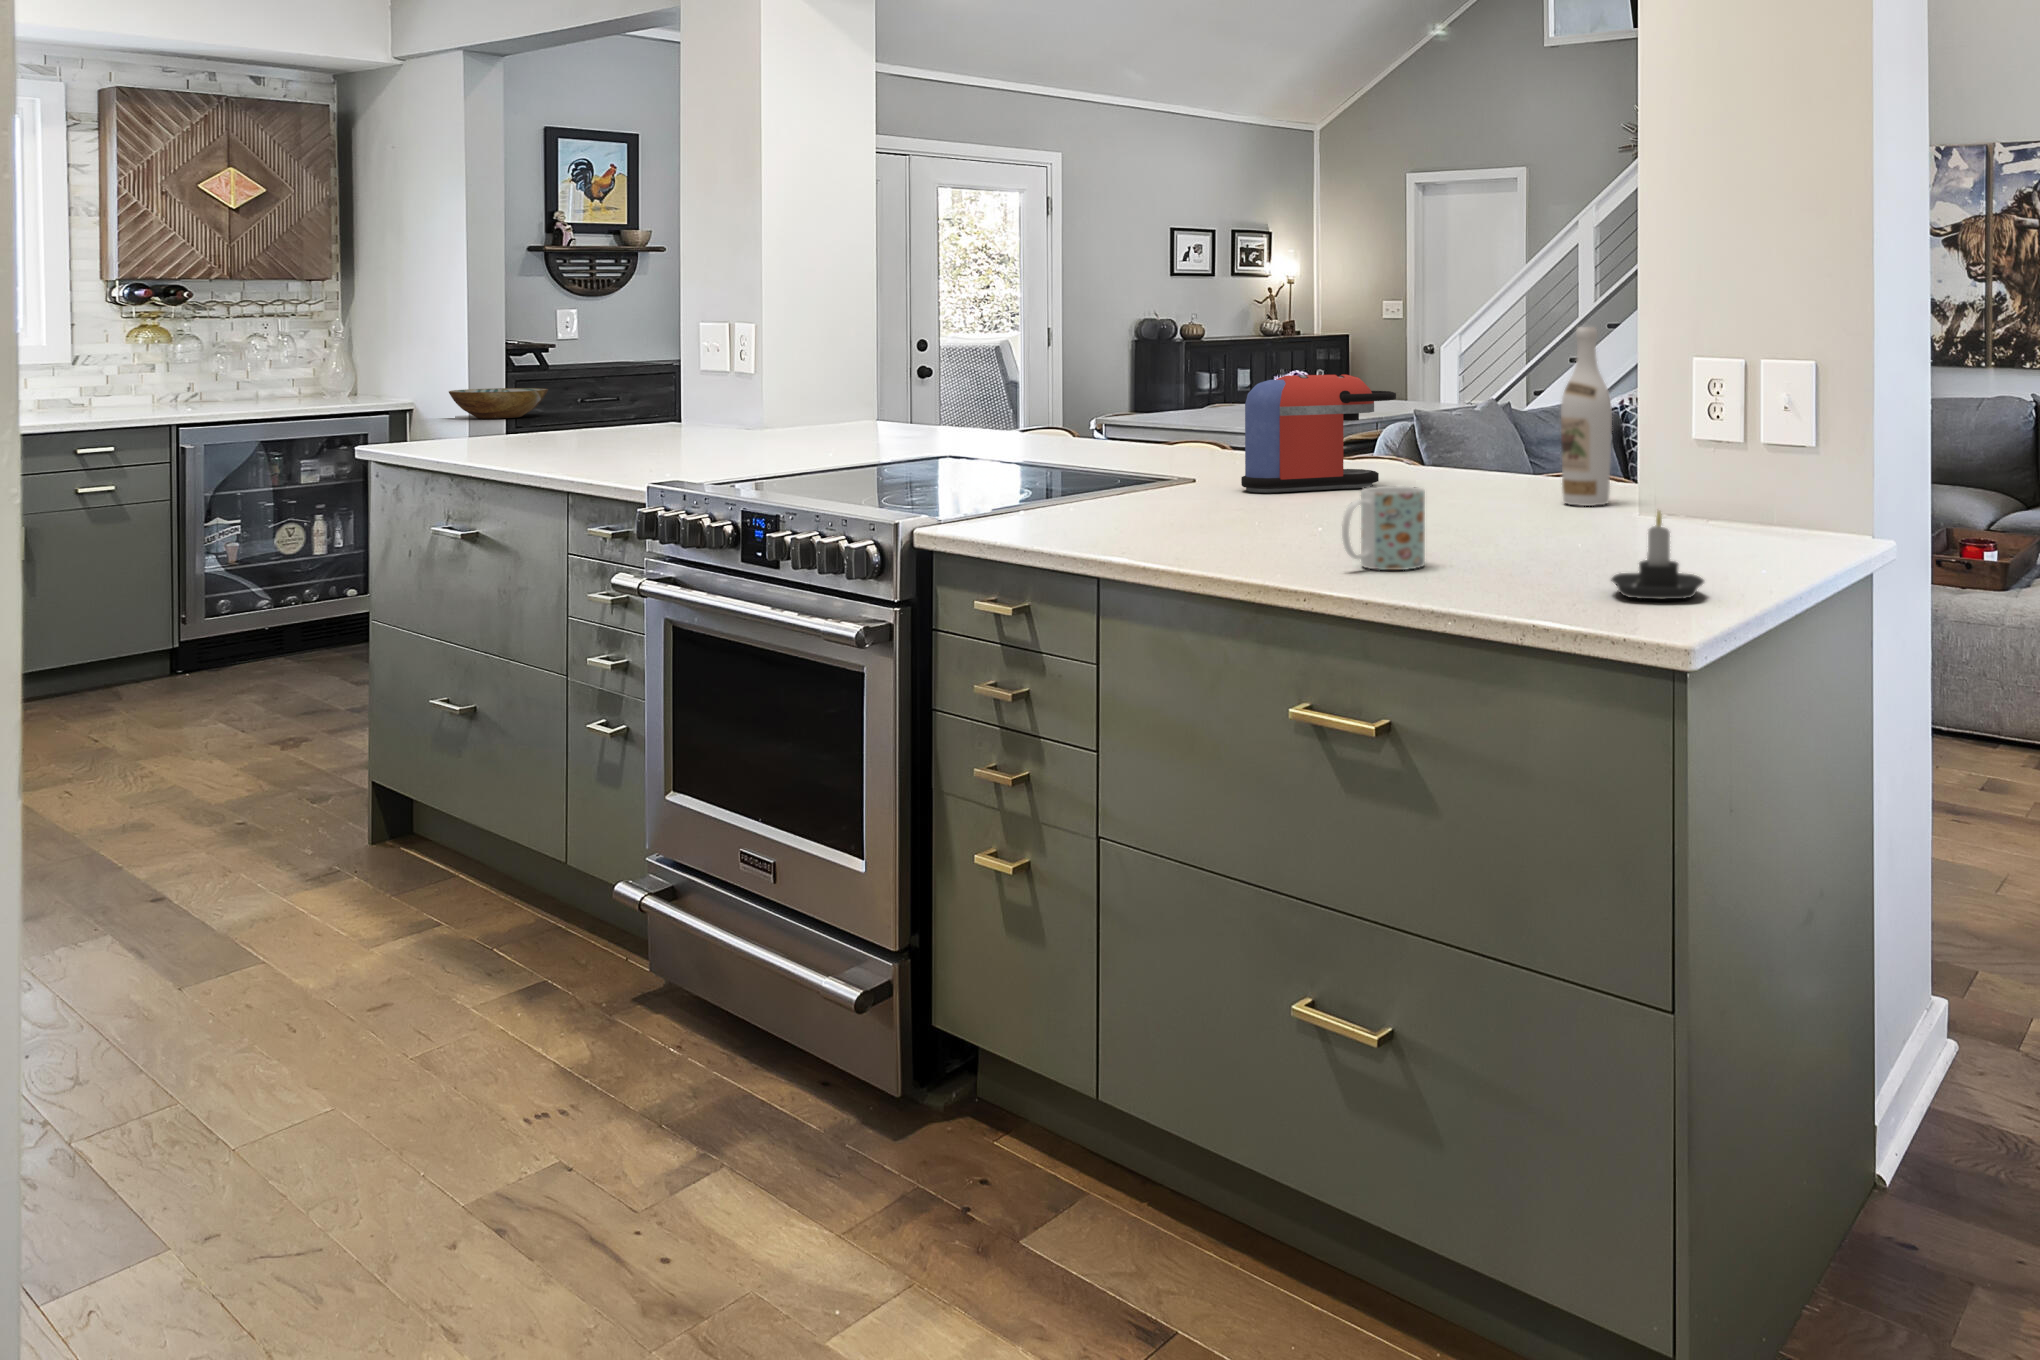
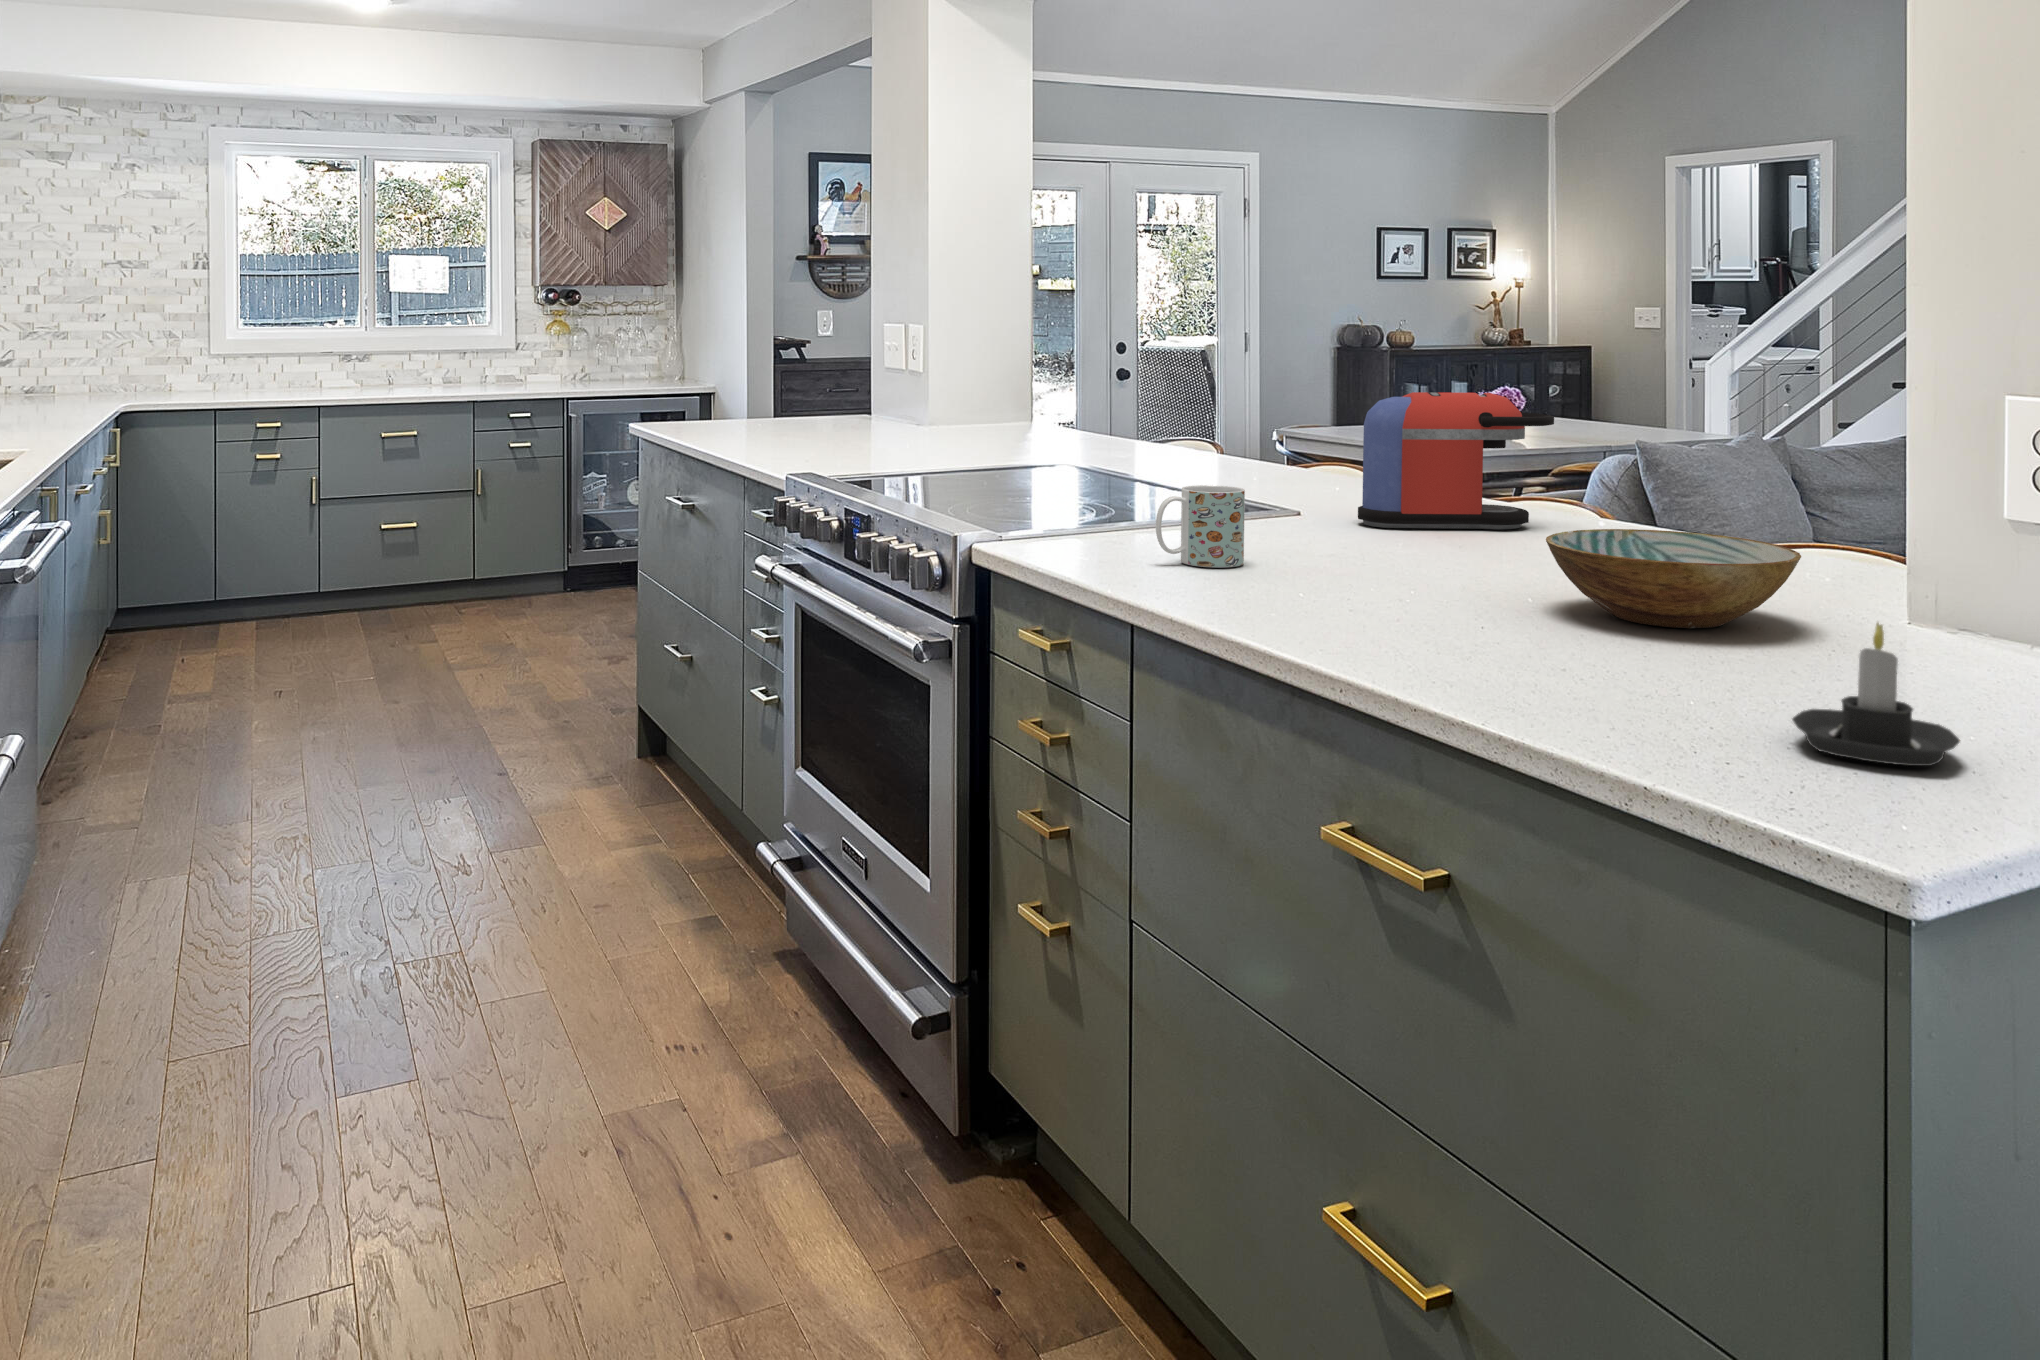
wine bottle: present [1561,327,1612,506] -> none [1773,341,1851,580]
bowl: present [449,388,548,419] -> present [1546,529,1801,628]
mug: present [1342,486,1425,570] -> present [1156,485,1245,567]

